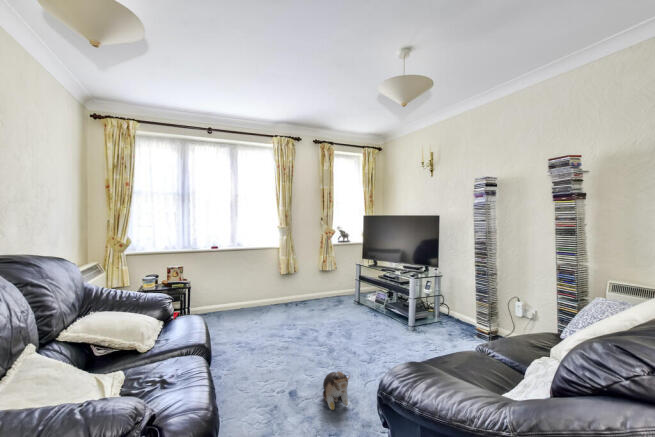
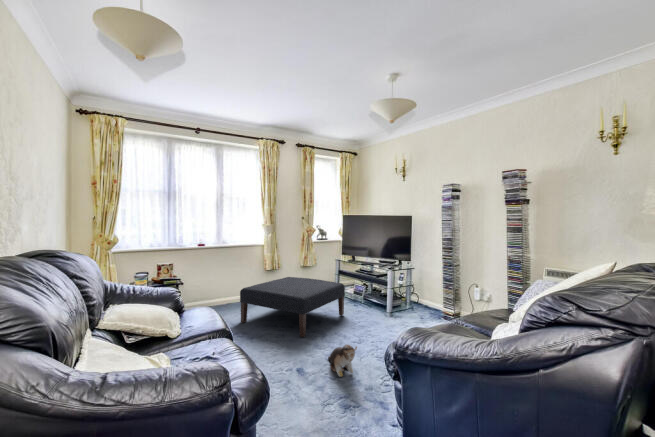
ottoman: none [245,282,359,353] -> present [240,277,345,337]

